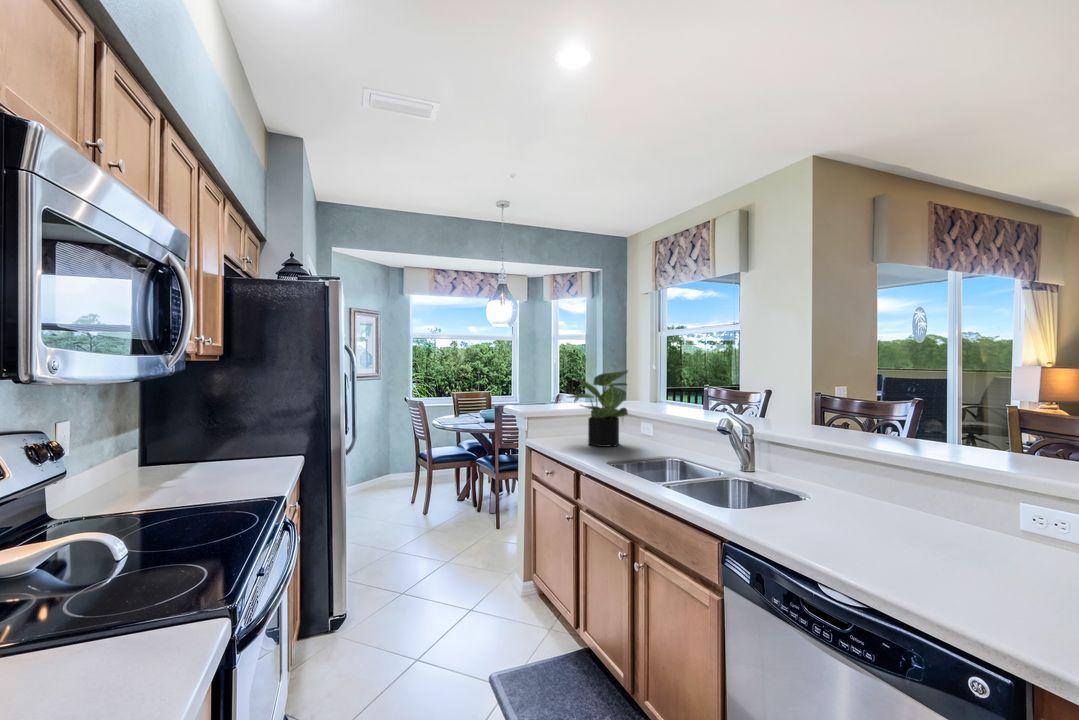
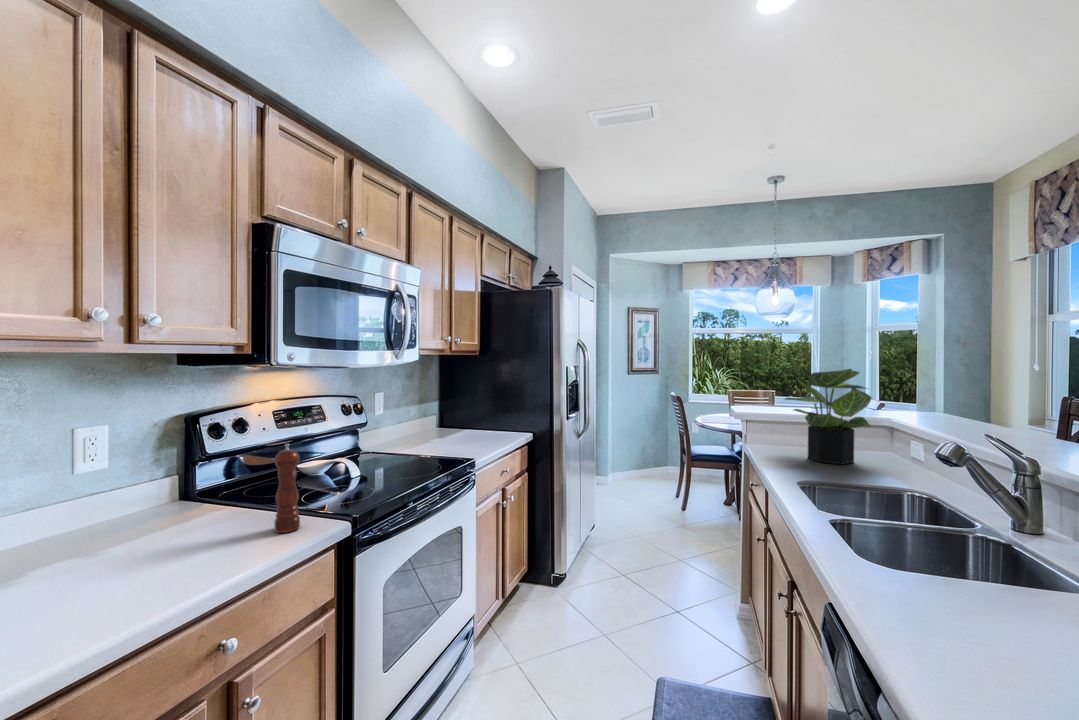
pepper mill: none [82,520,137,688] -> present [274,444,300,533]

